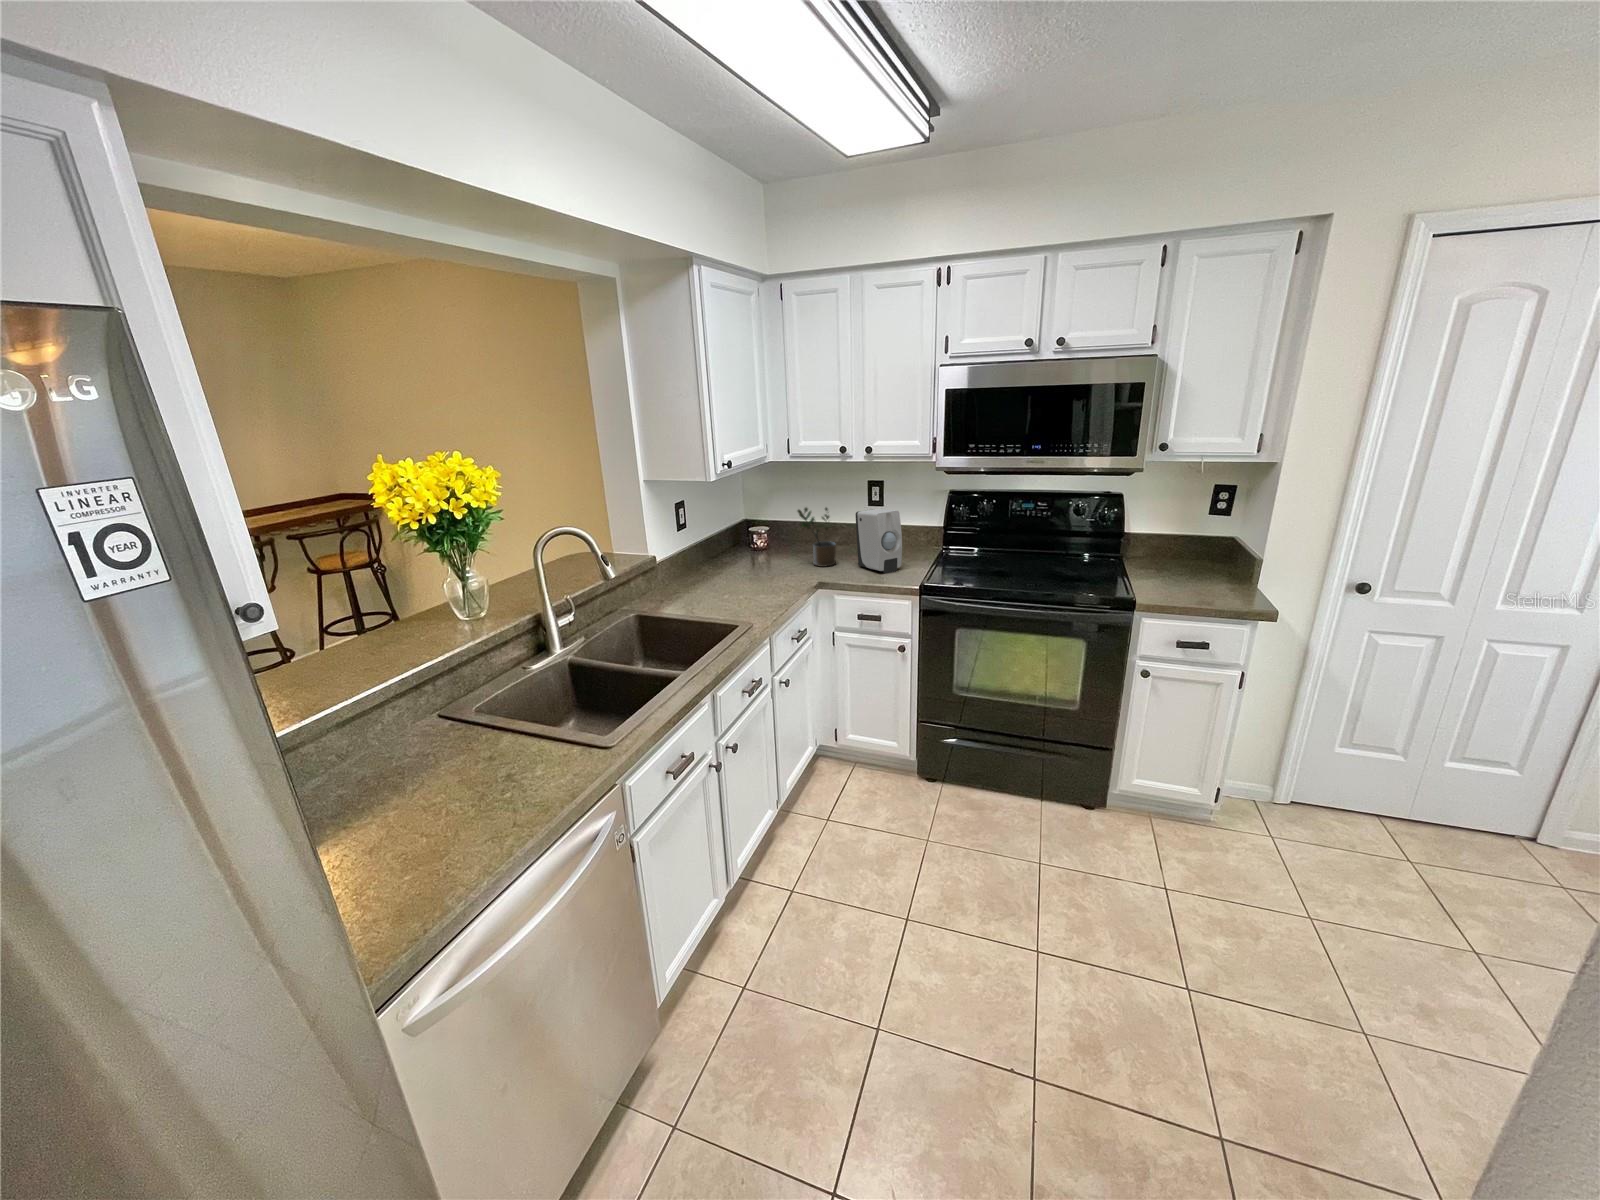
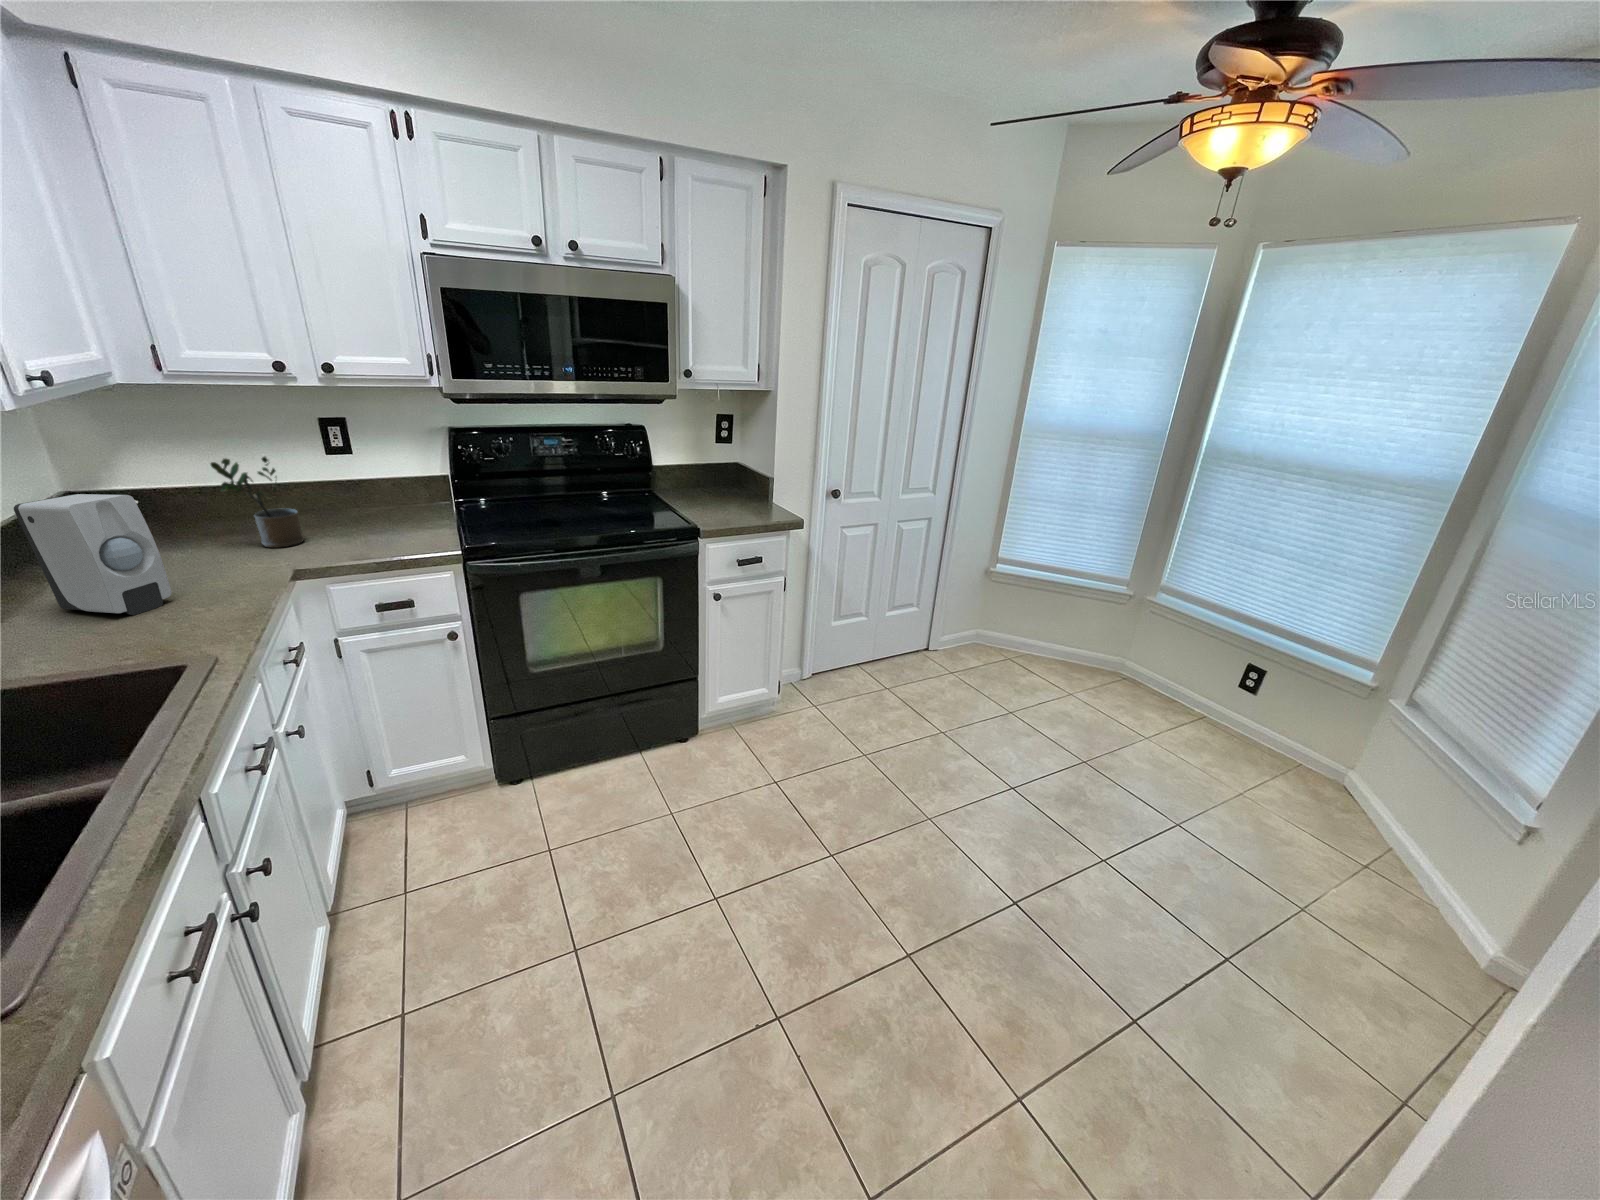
soap dispenser: present [856,509,902,573] -> present [14,494,172,615]

